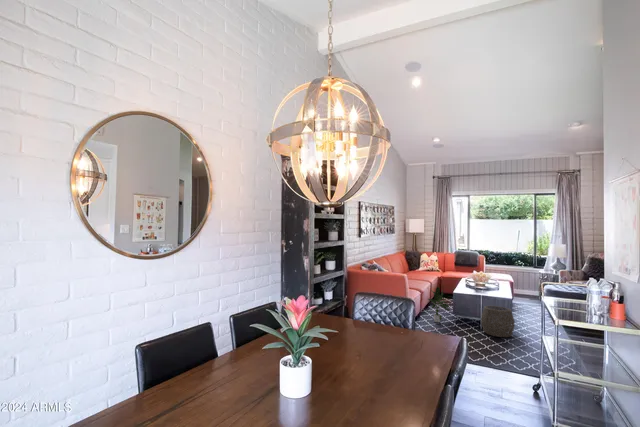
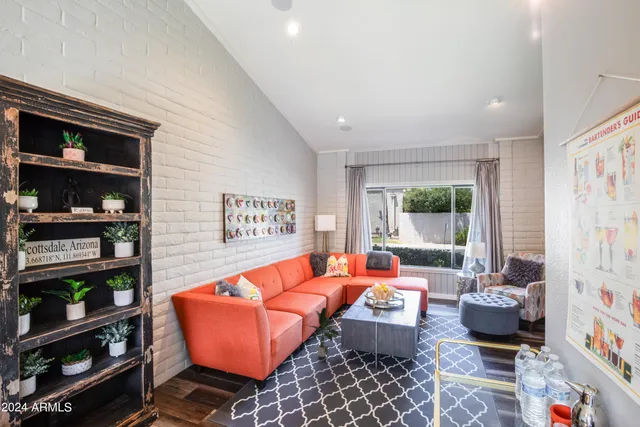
woven basket: present [481,306,515,337] -> none [374,334,417,385]

